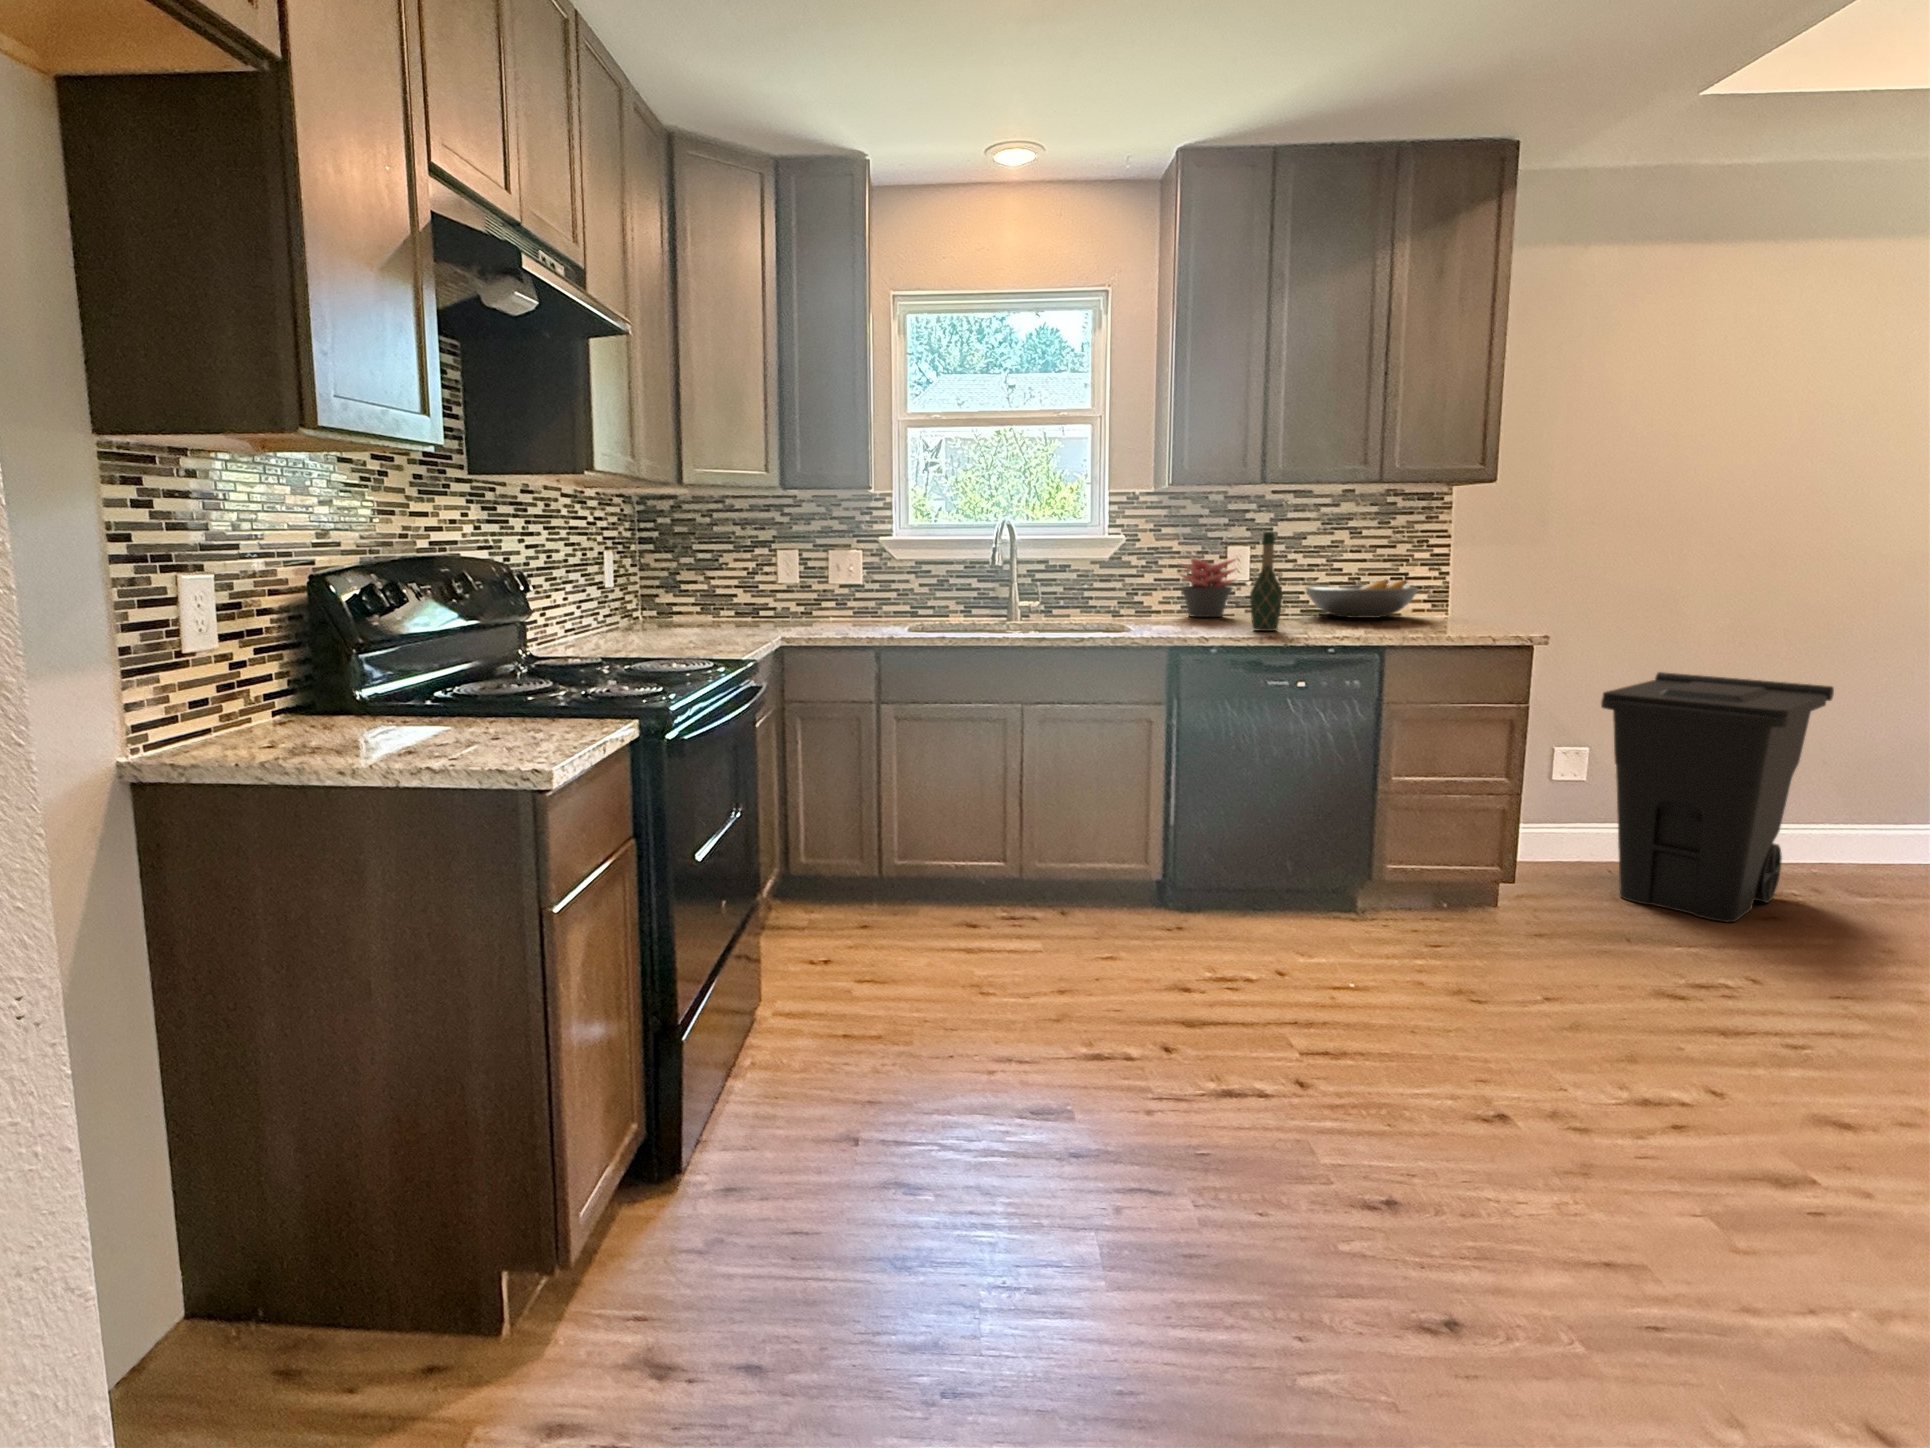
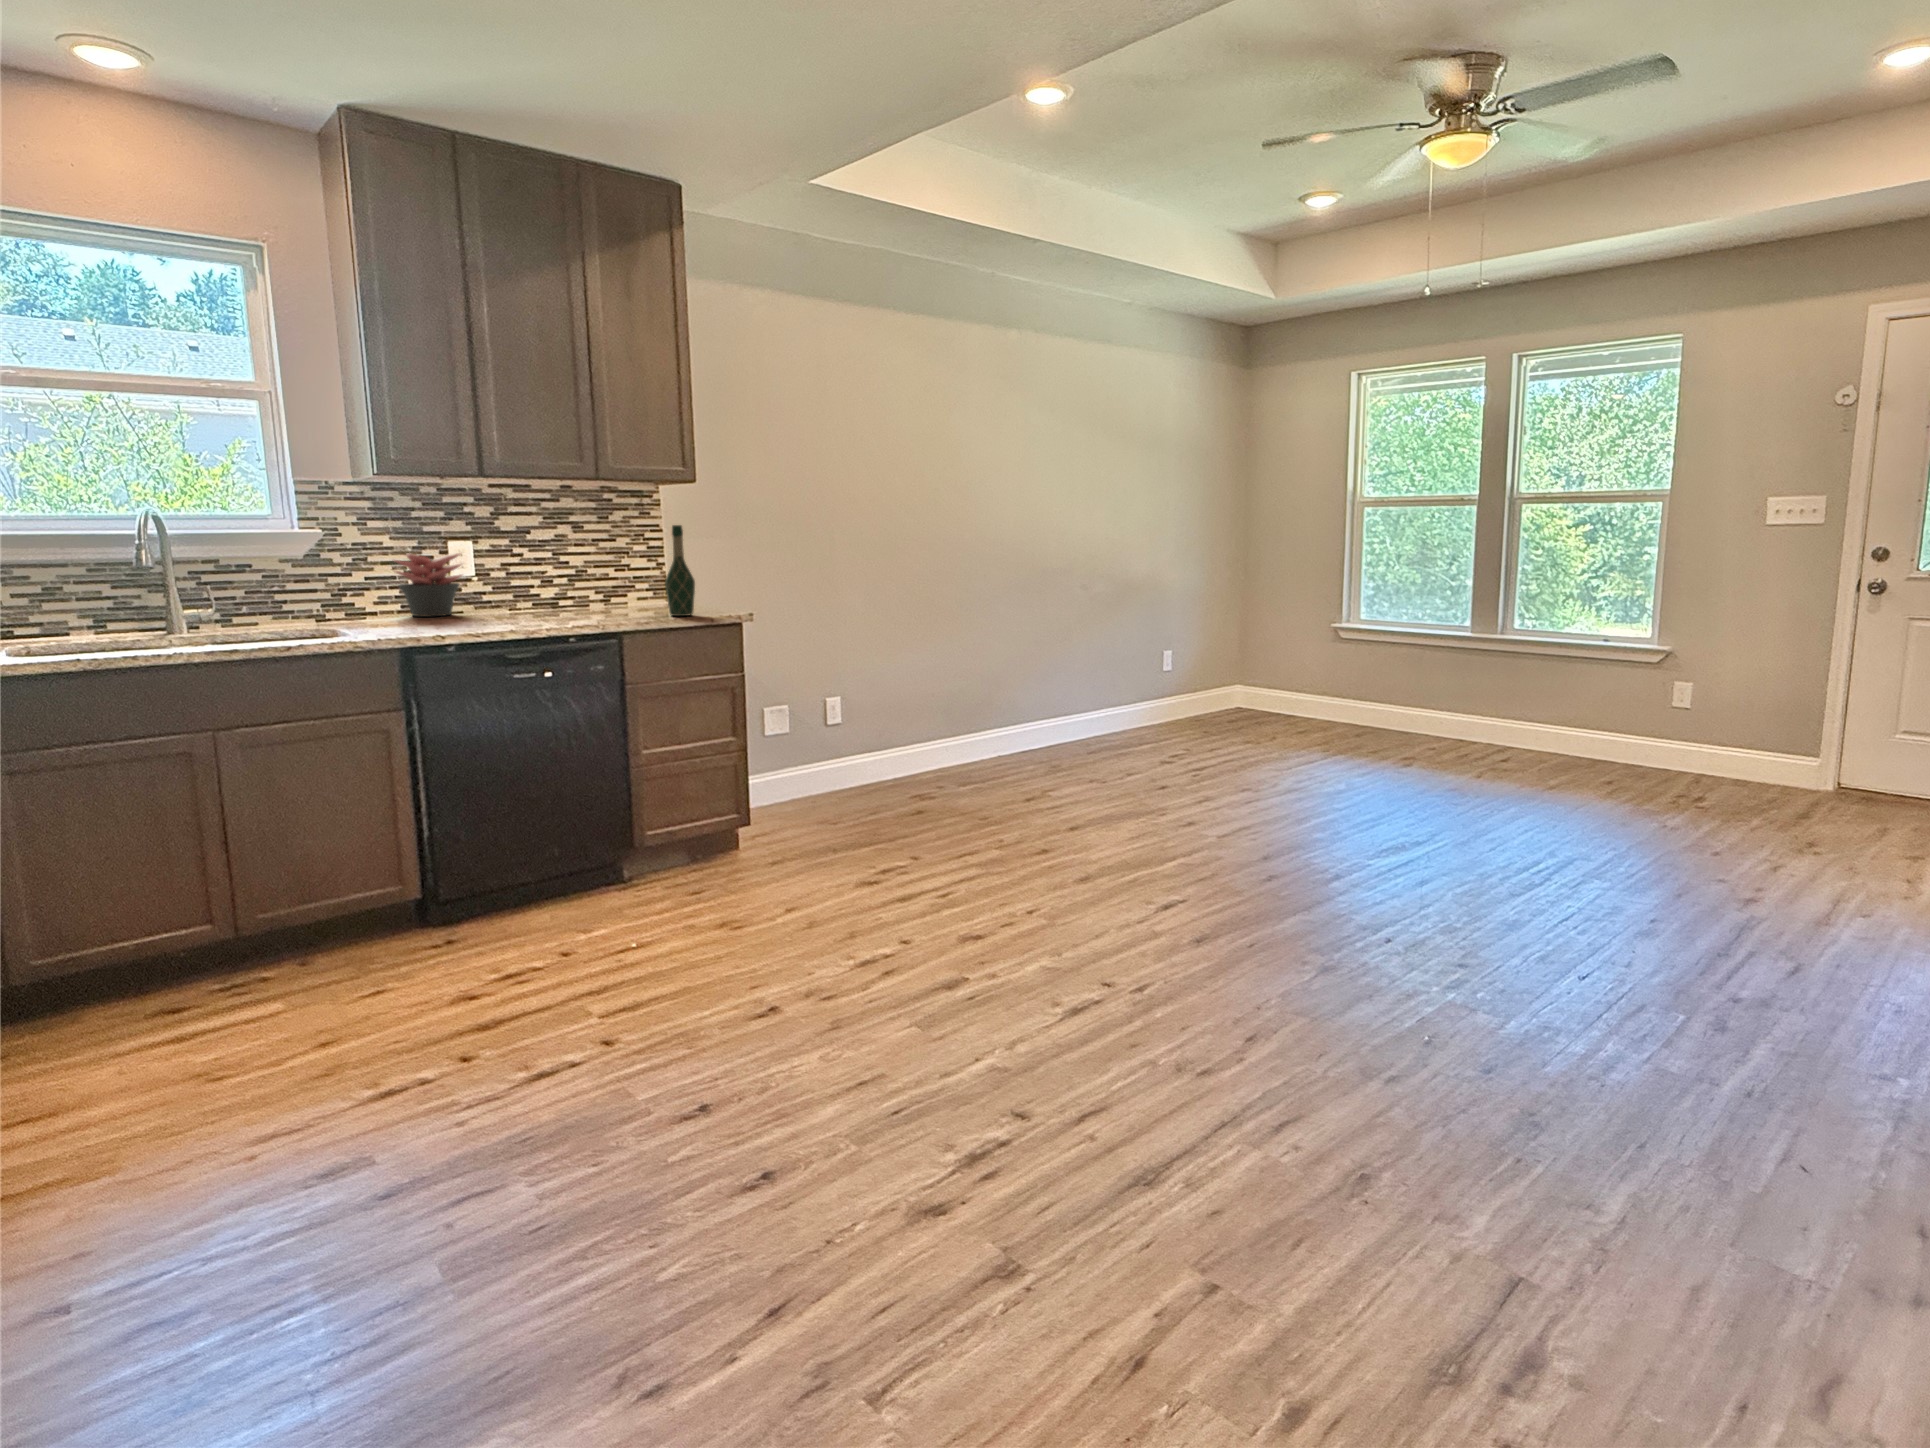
wine bottle: present [1250,532,1283,631] -> present [665,525,695,616]
fruit bowl: present [1306,580,1418,618] -> none [535,570,644,608]
trash can: present [1601,672,1834,922] -> none [796,638,936,824]

